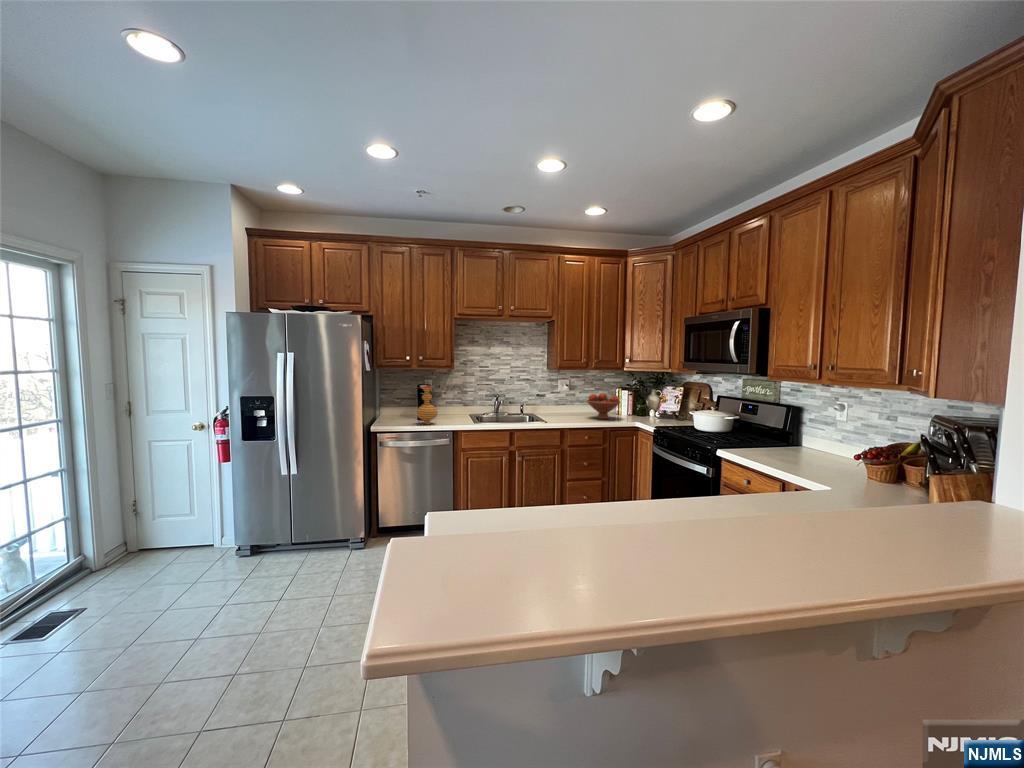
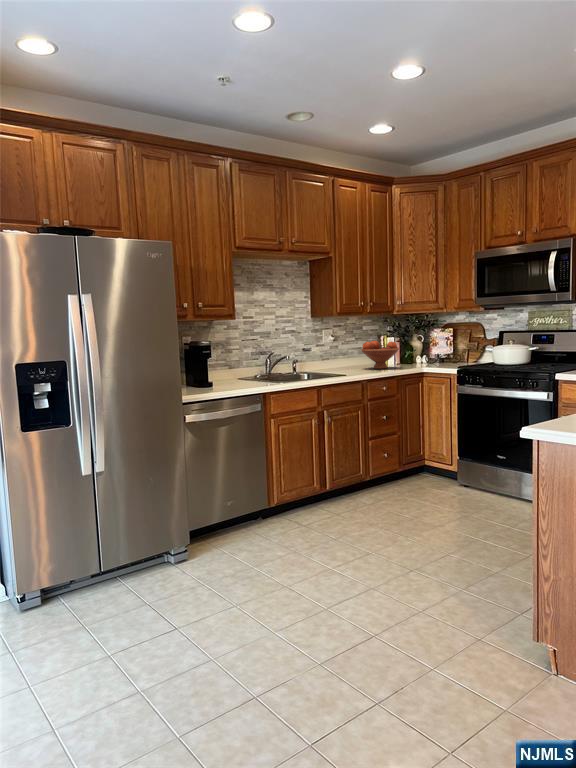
vase: present [417,386,437,424] -> none [204,340,231,389]

